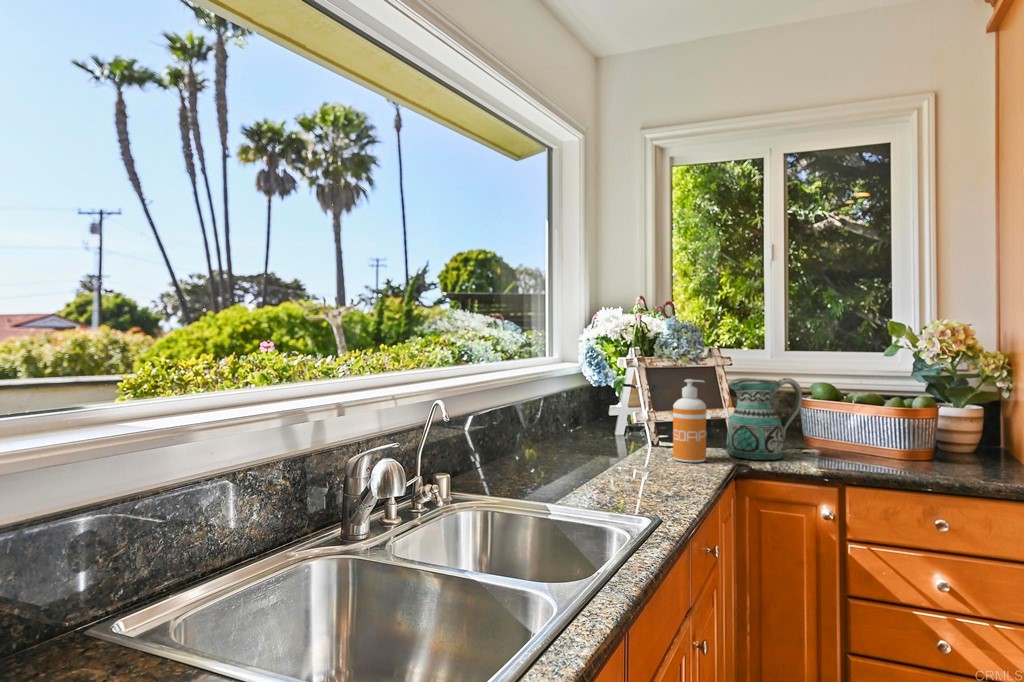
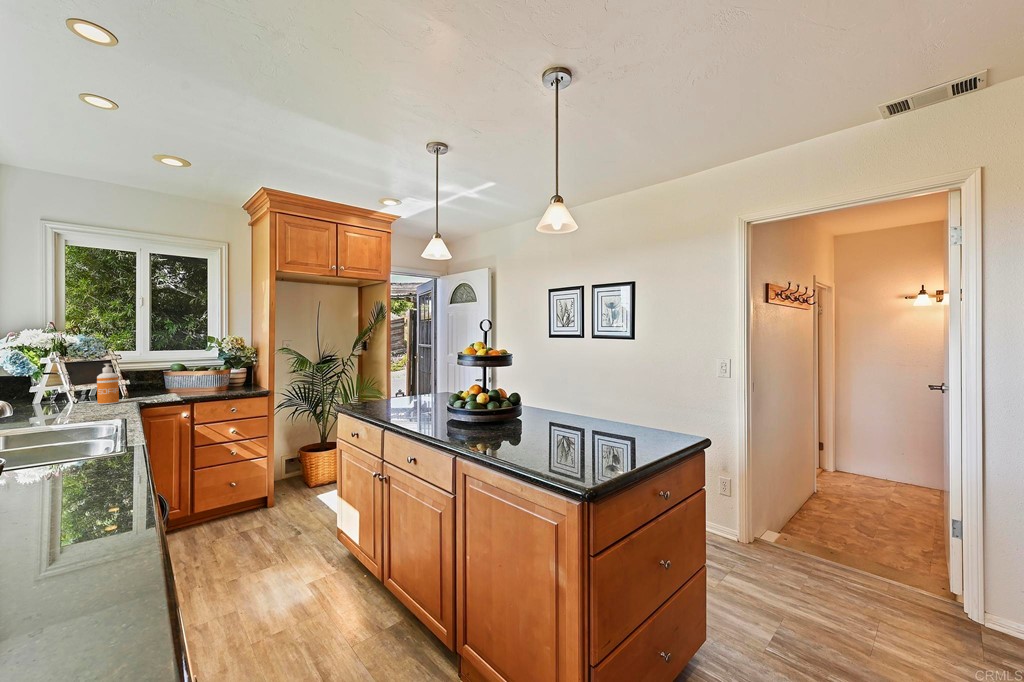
ceramic pitcher: present [727,378,802,460] -> none [128,361,169,400]

